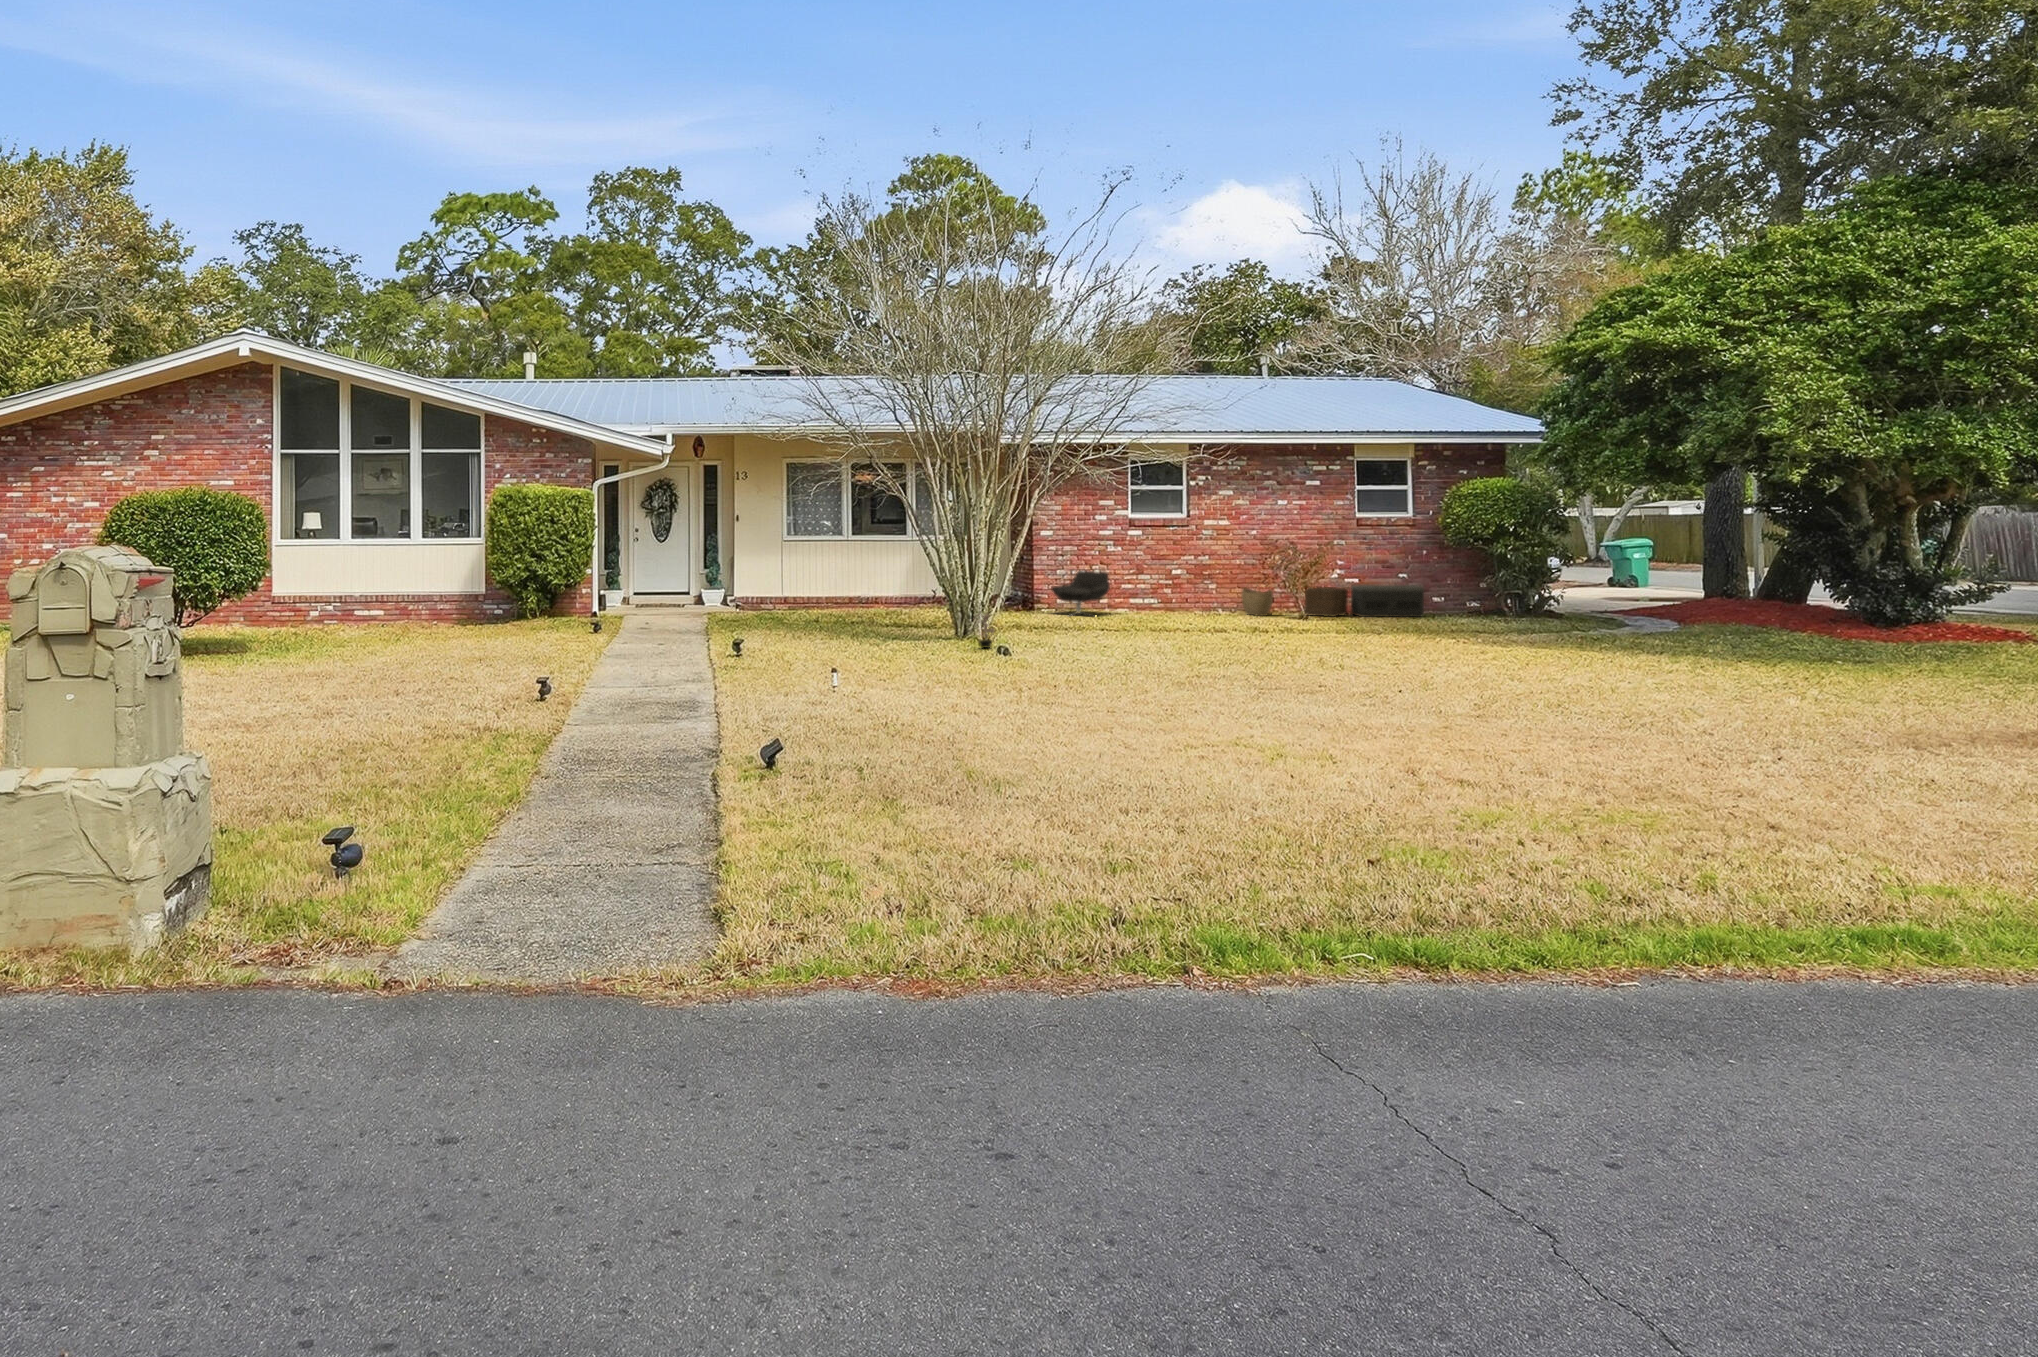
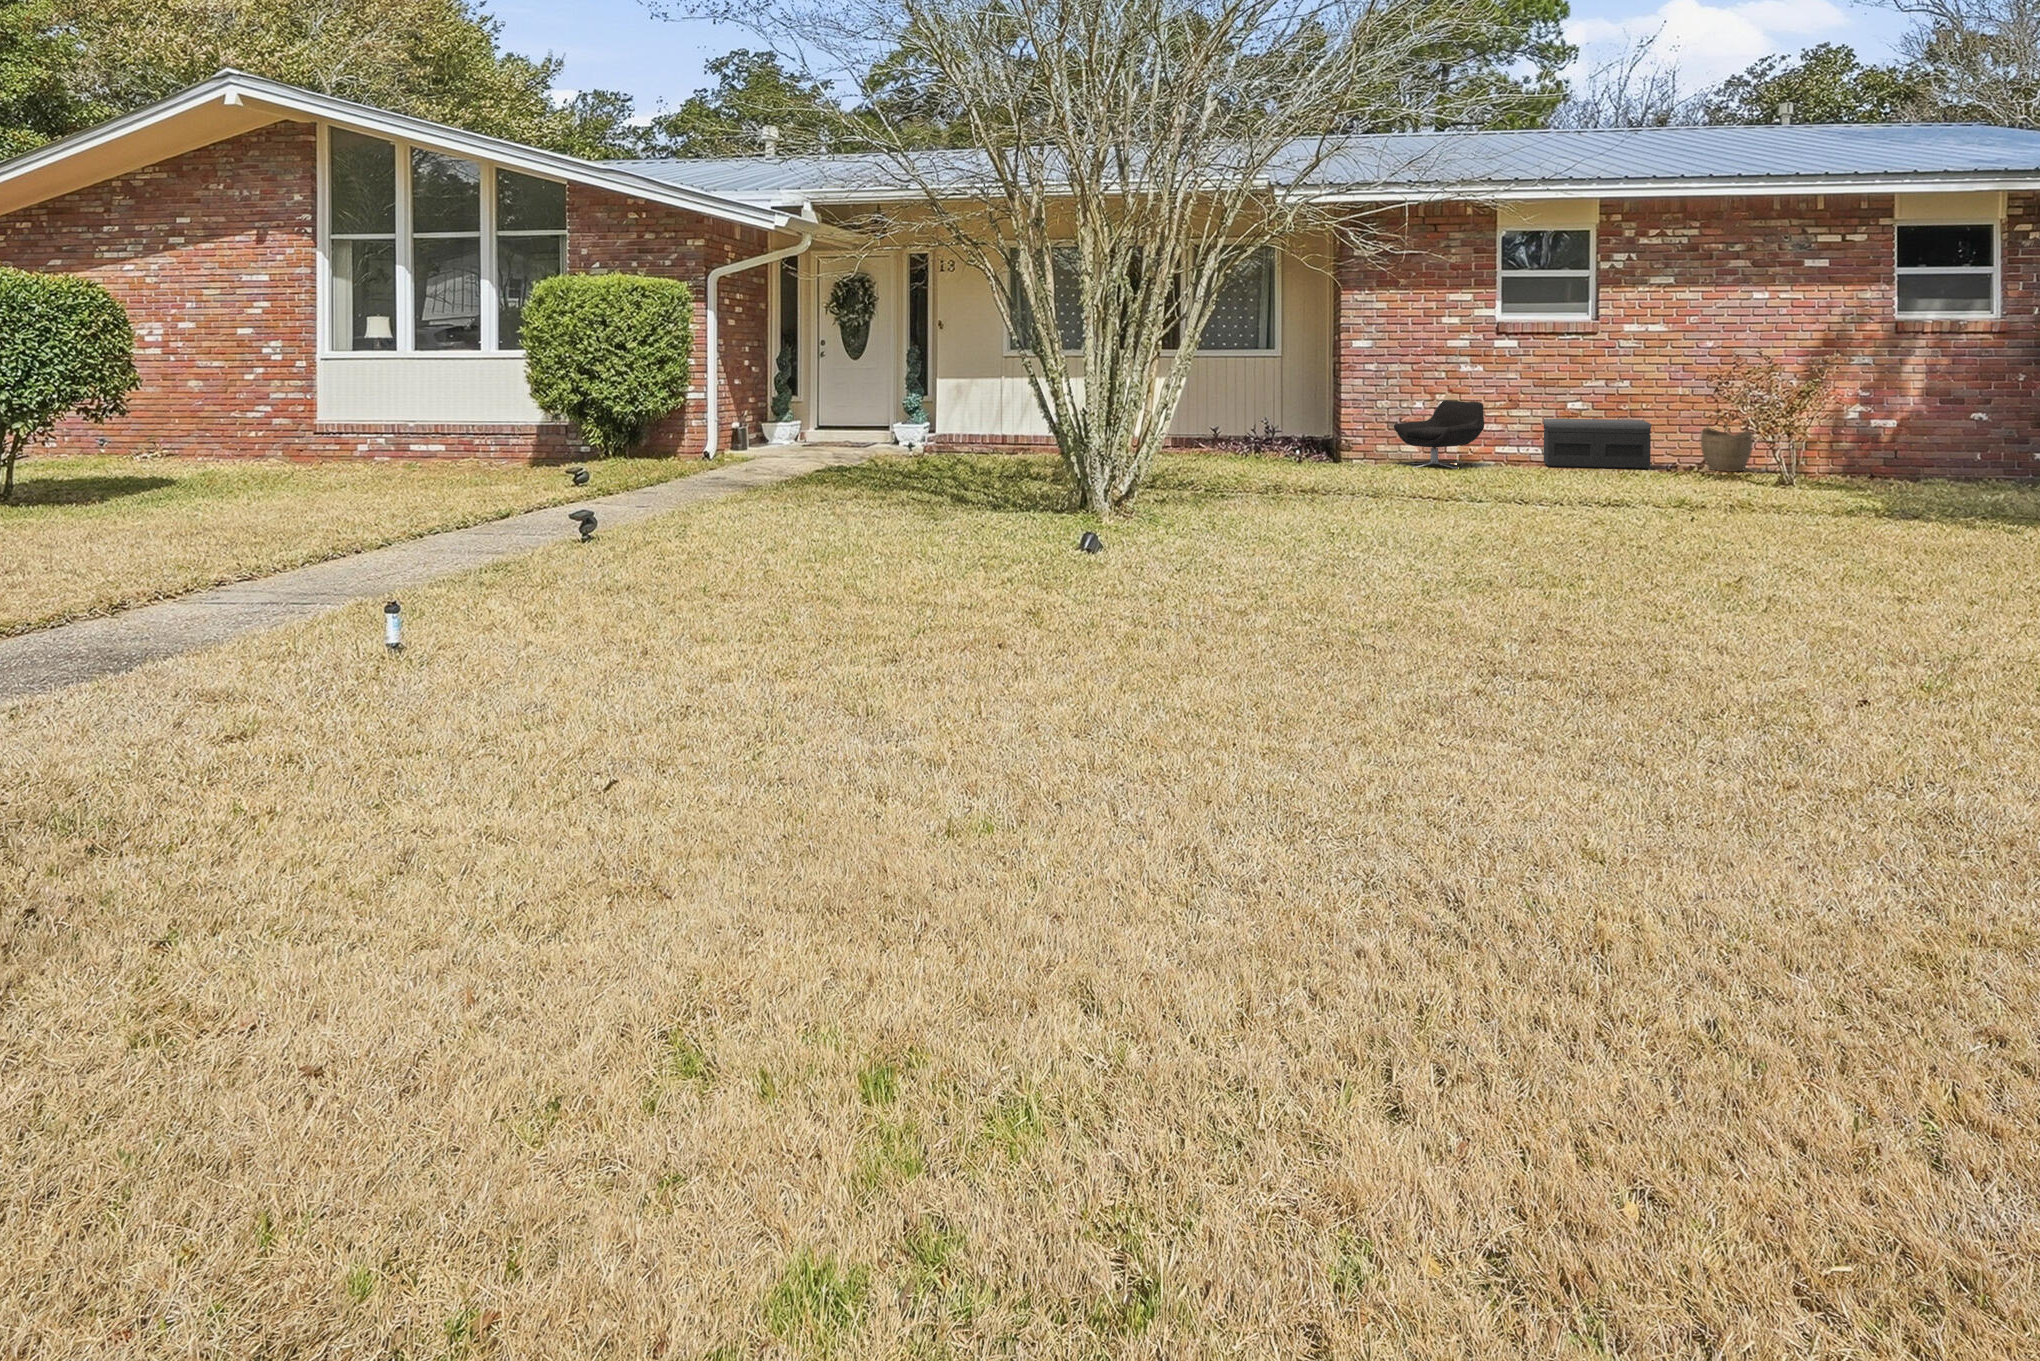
storage bench: present [1351,584,1424,617] -> present [1543,419,1651,469]
wooden crate: present [1304,587,1348,617] -> none [1806,427,1882,476]
potted plant: present [974,611,994,648] -> none [1117,454,1165,519]

